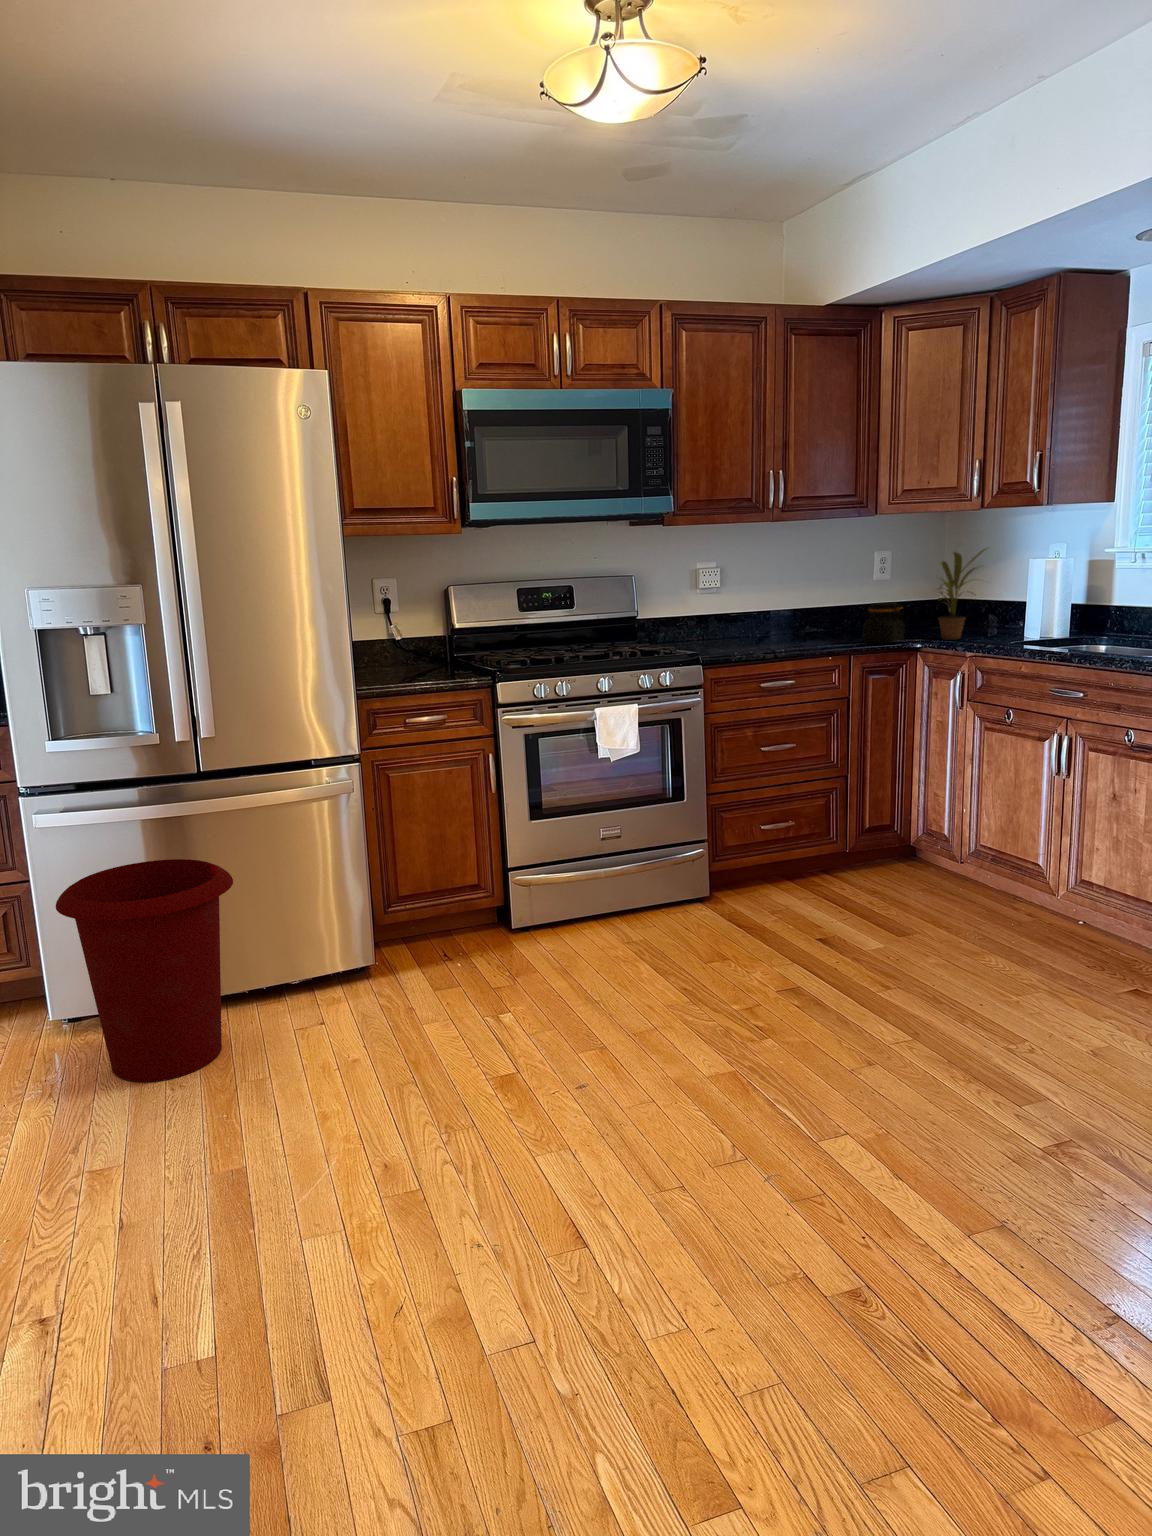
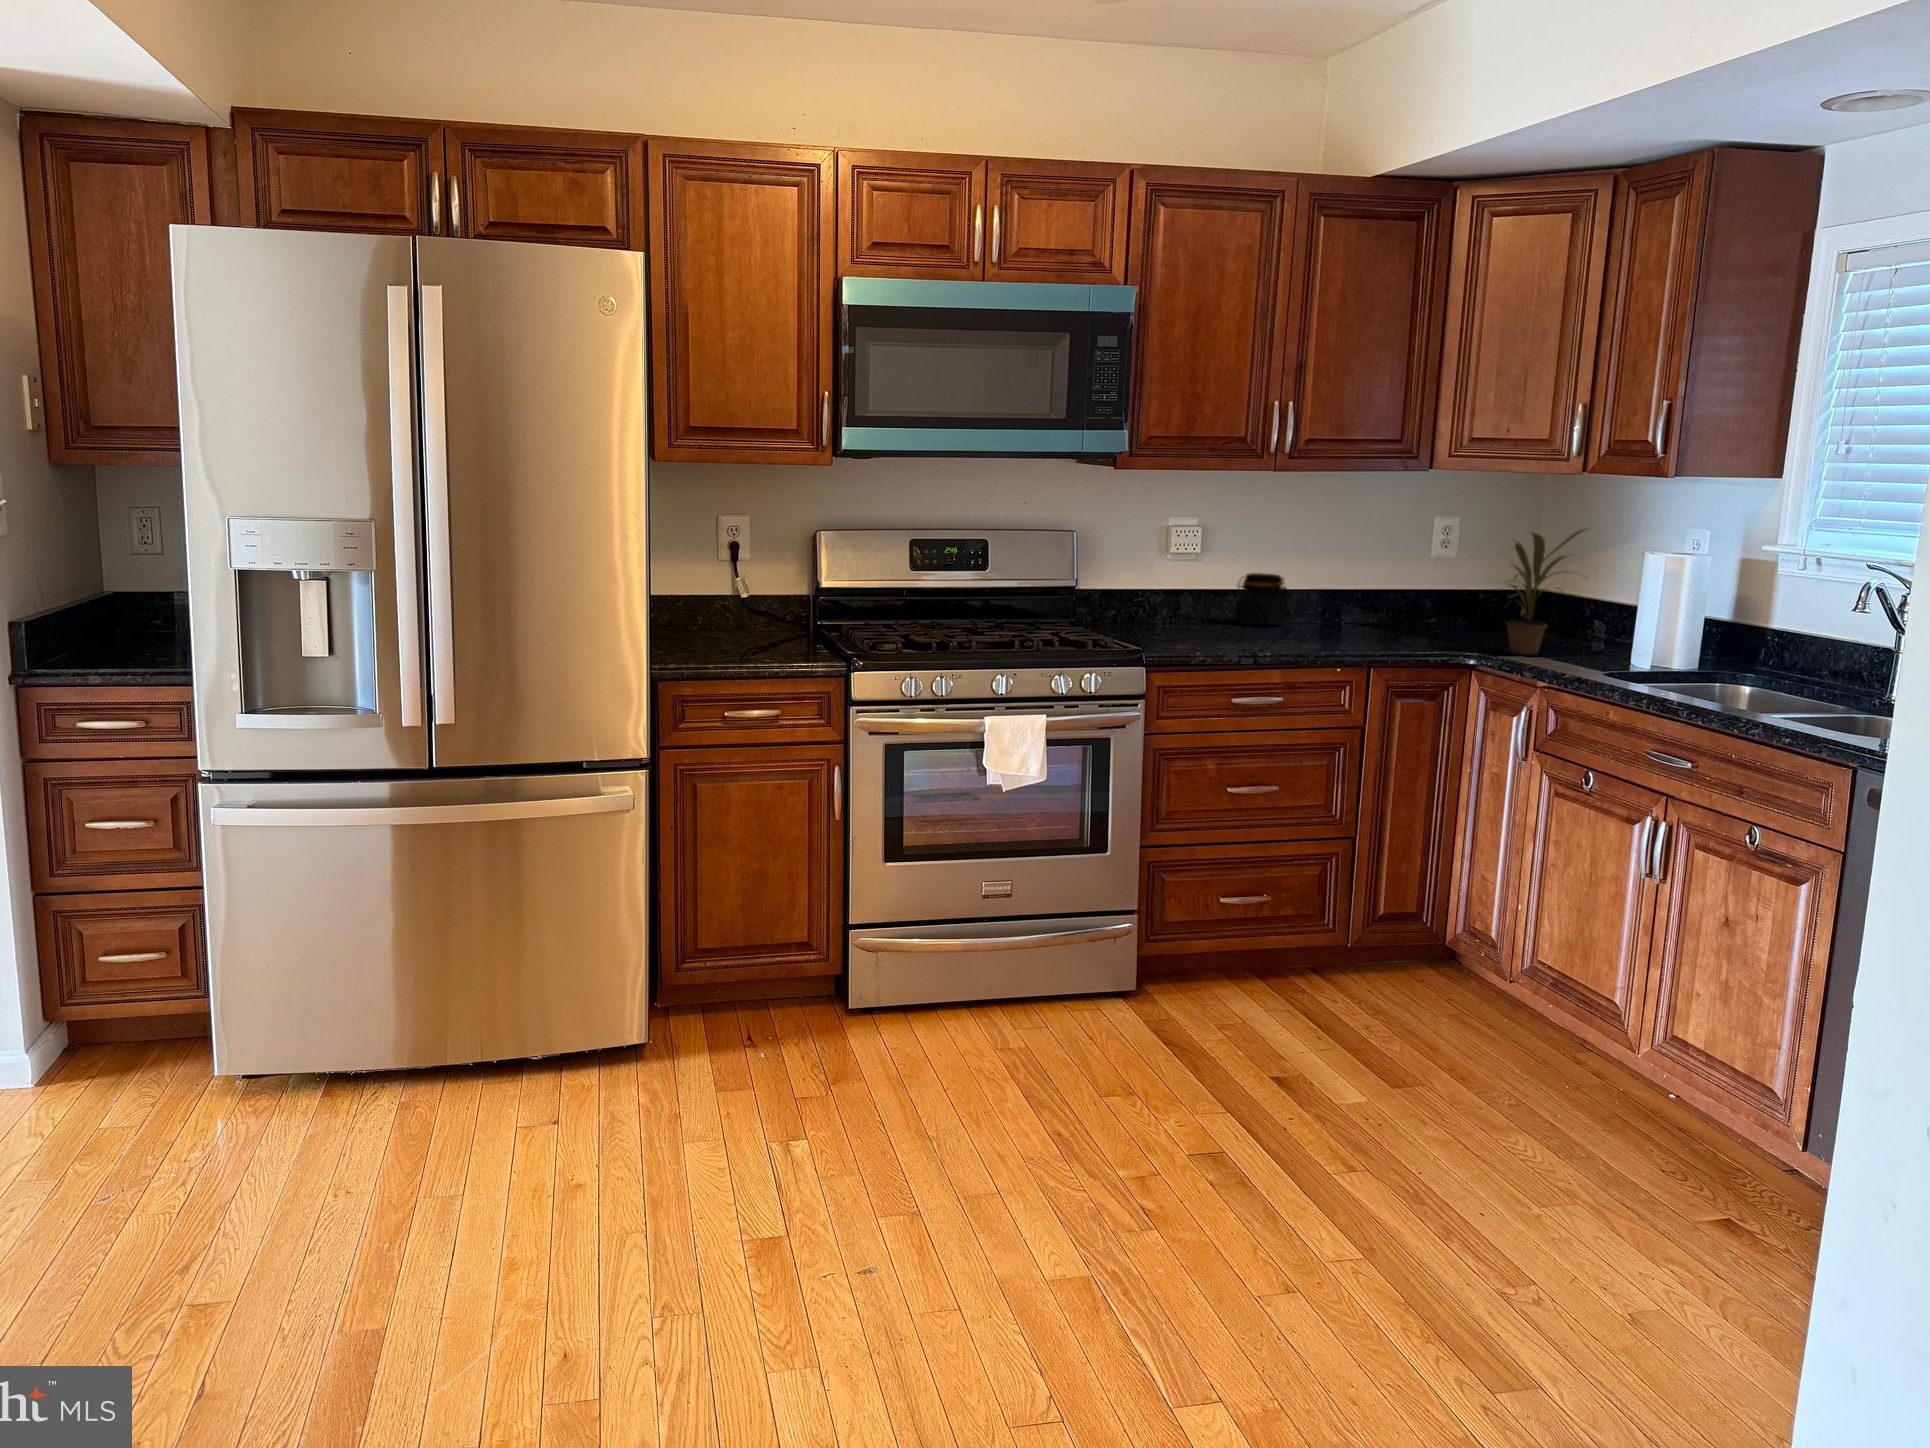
jar: present [863,602,905,643] -> present [1234,573,1288,626]
waste bin: present [56,859,233,1082] -> none [215,879,451,1179]

